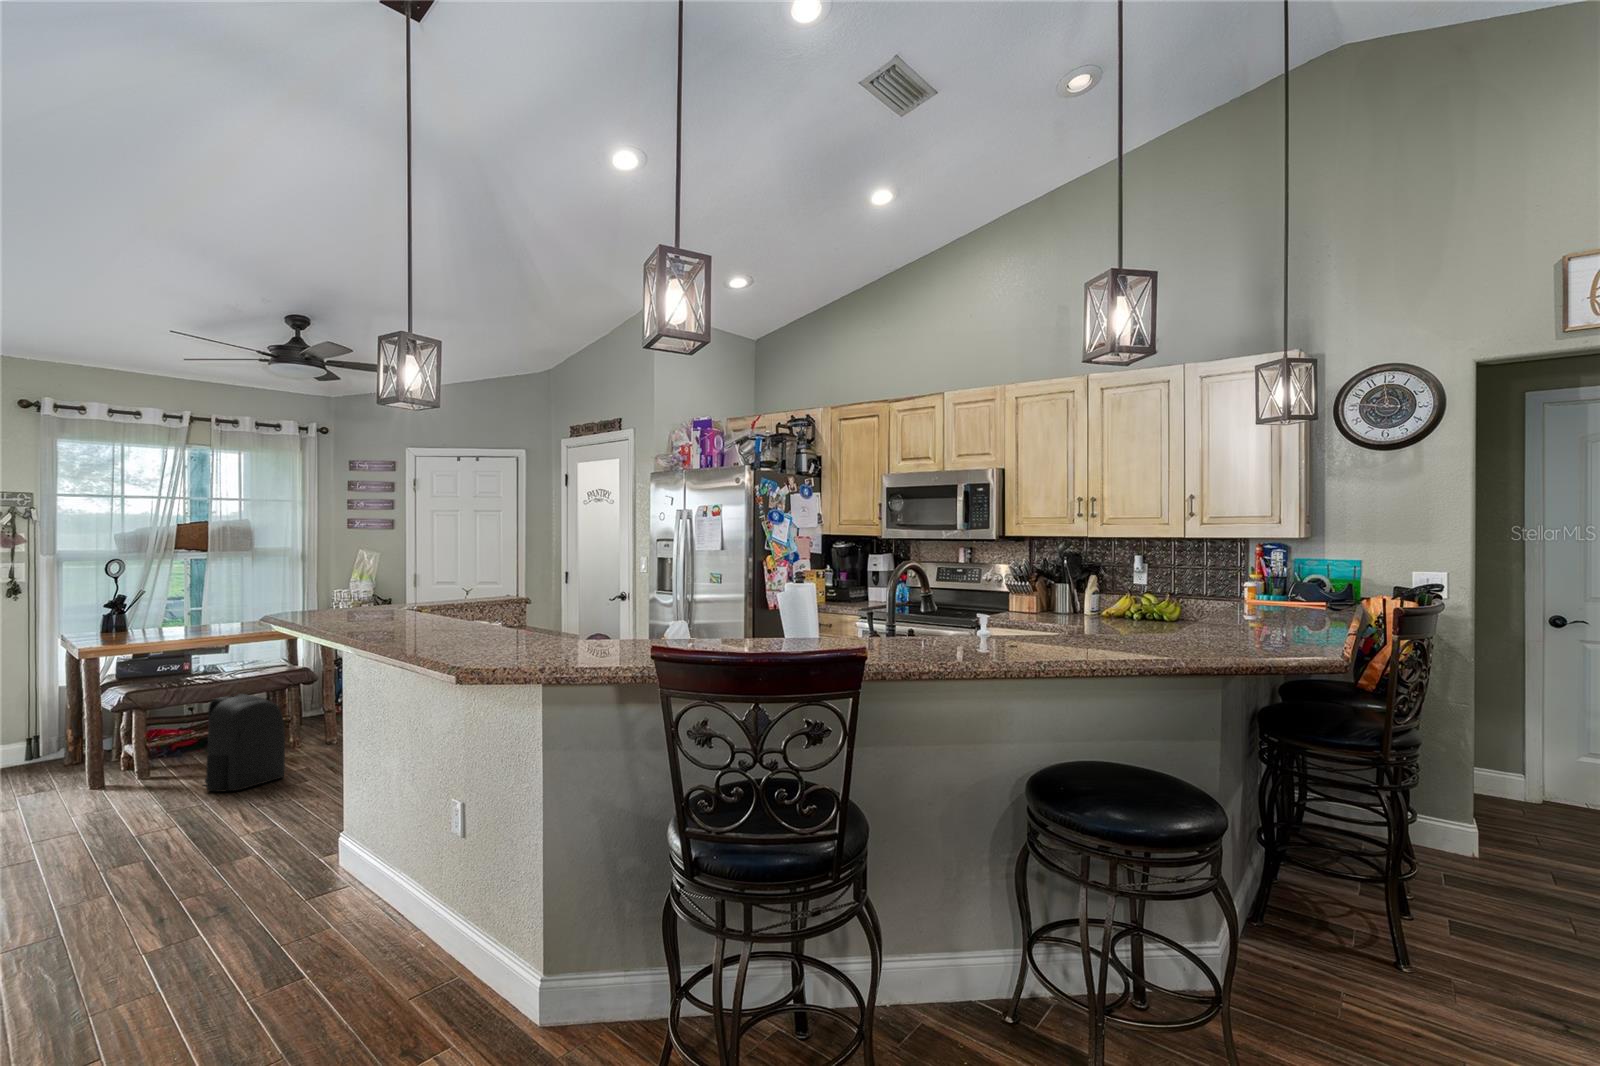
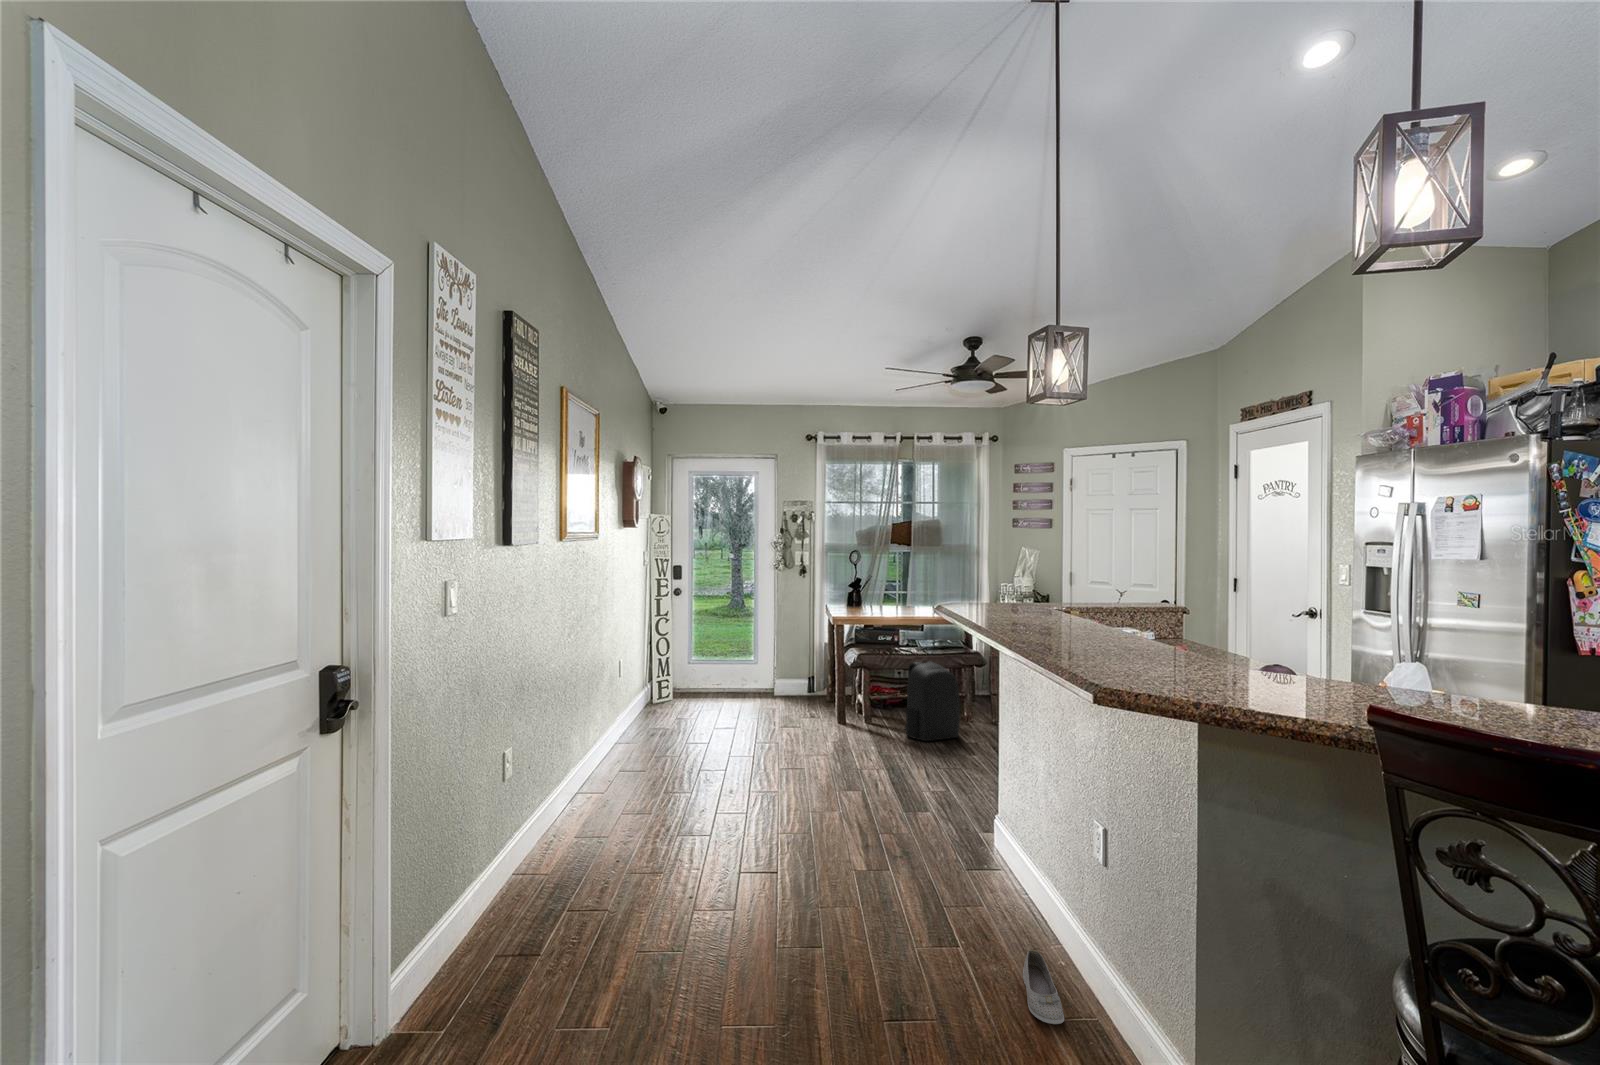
shoe: none [378,916,420,966] -> present [1023,950,1064,1024]

